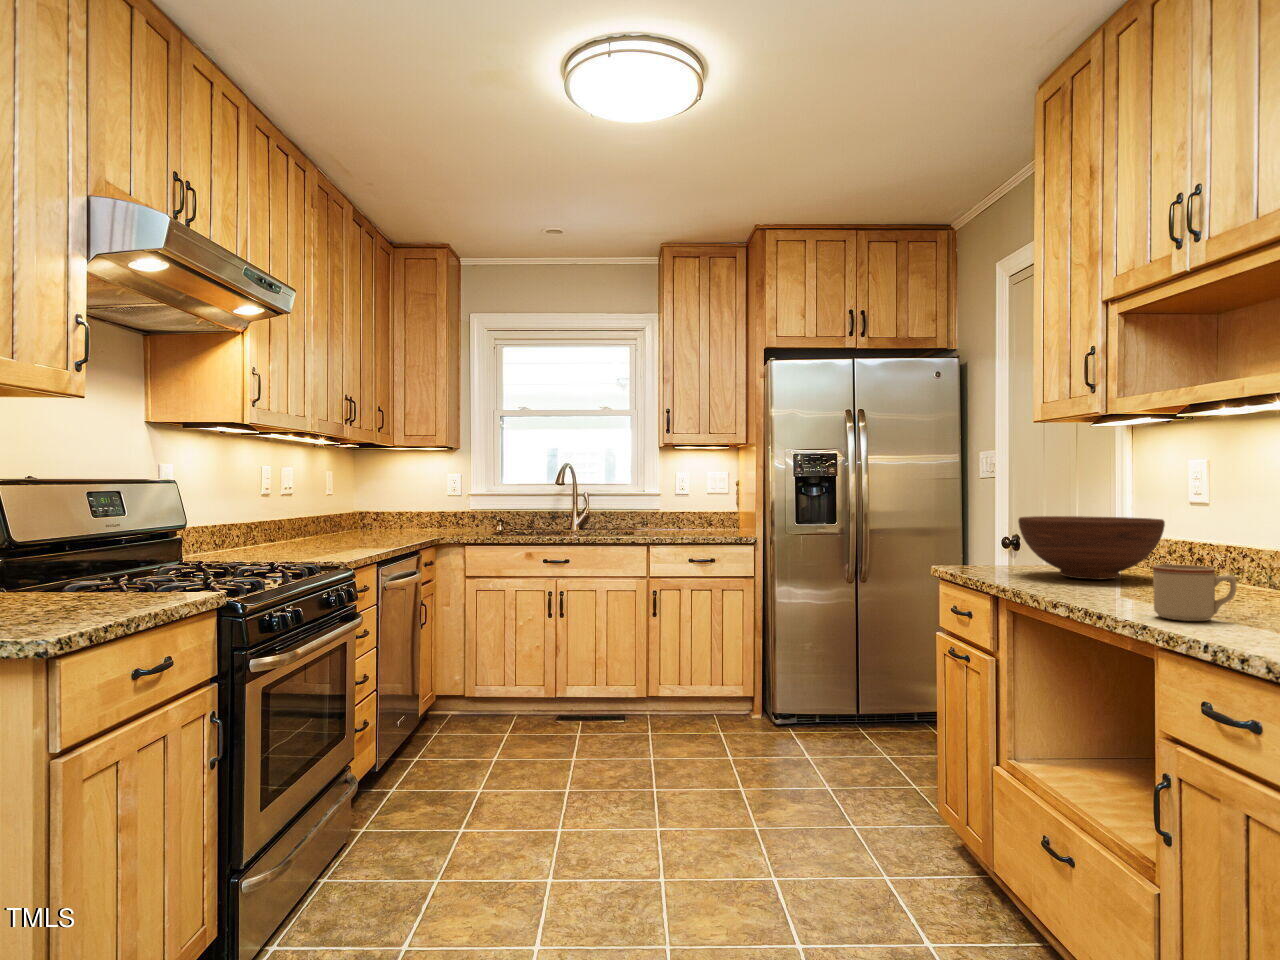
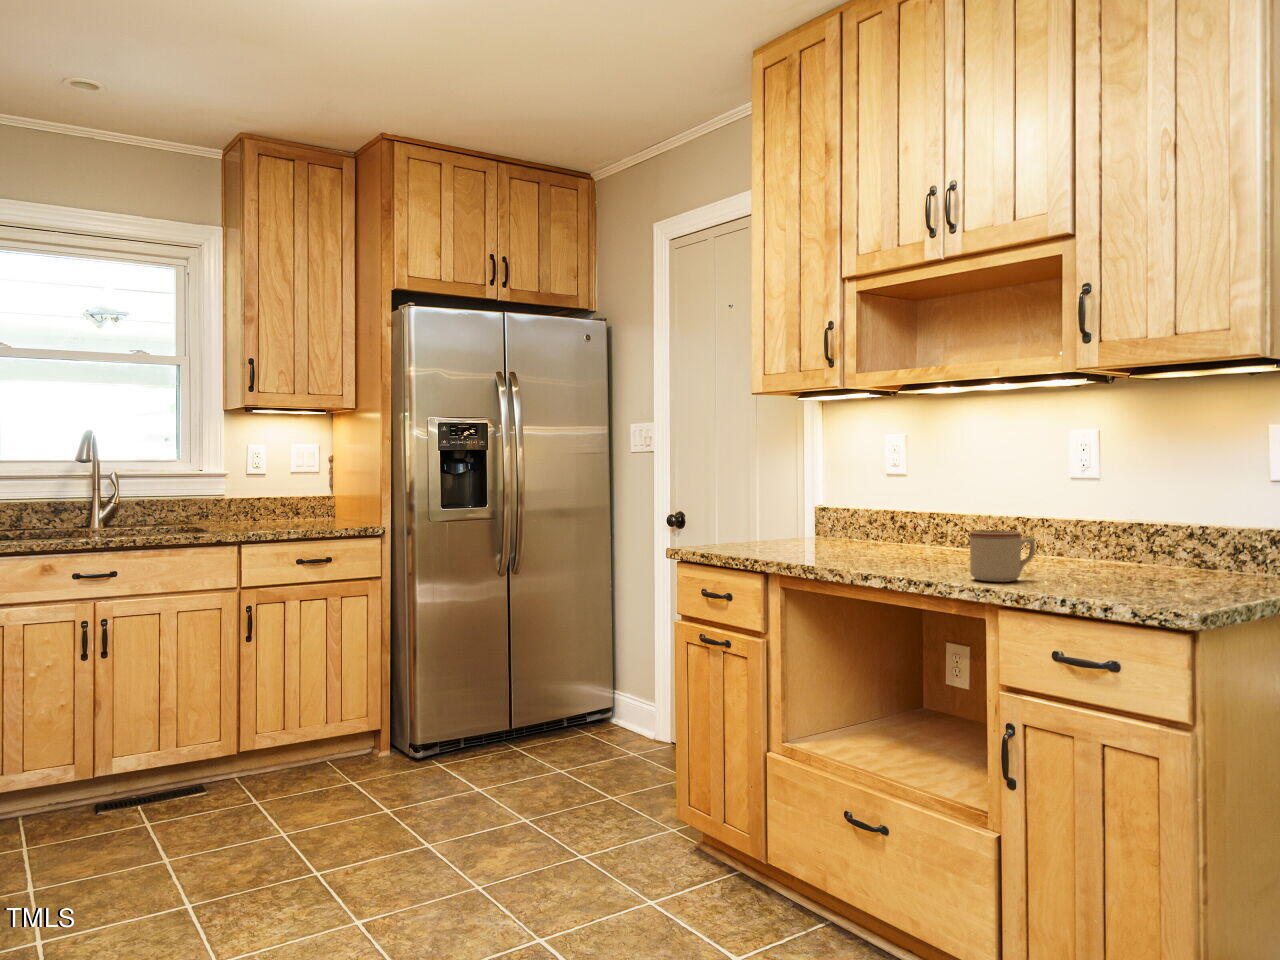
fruit bowl: present [1018,516,1165,579] -> none [765,490,895,552]

